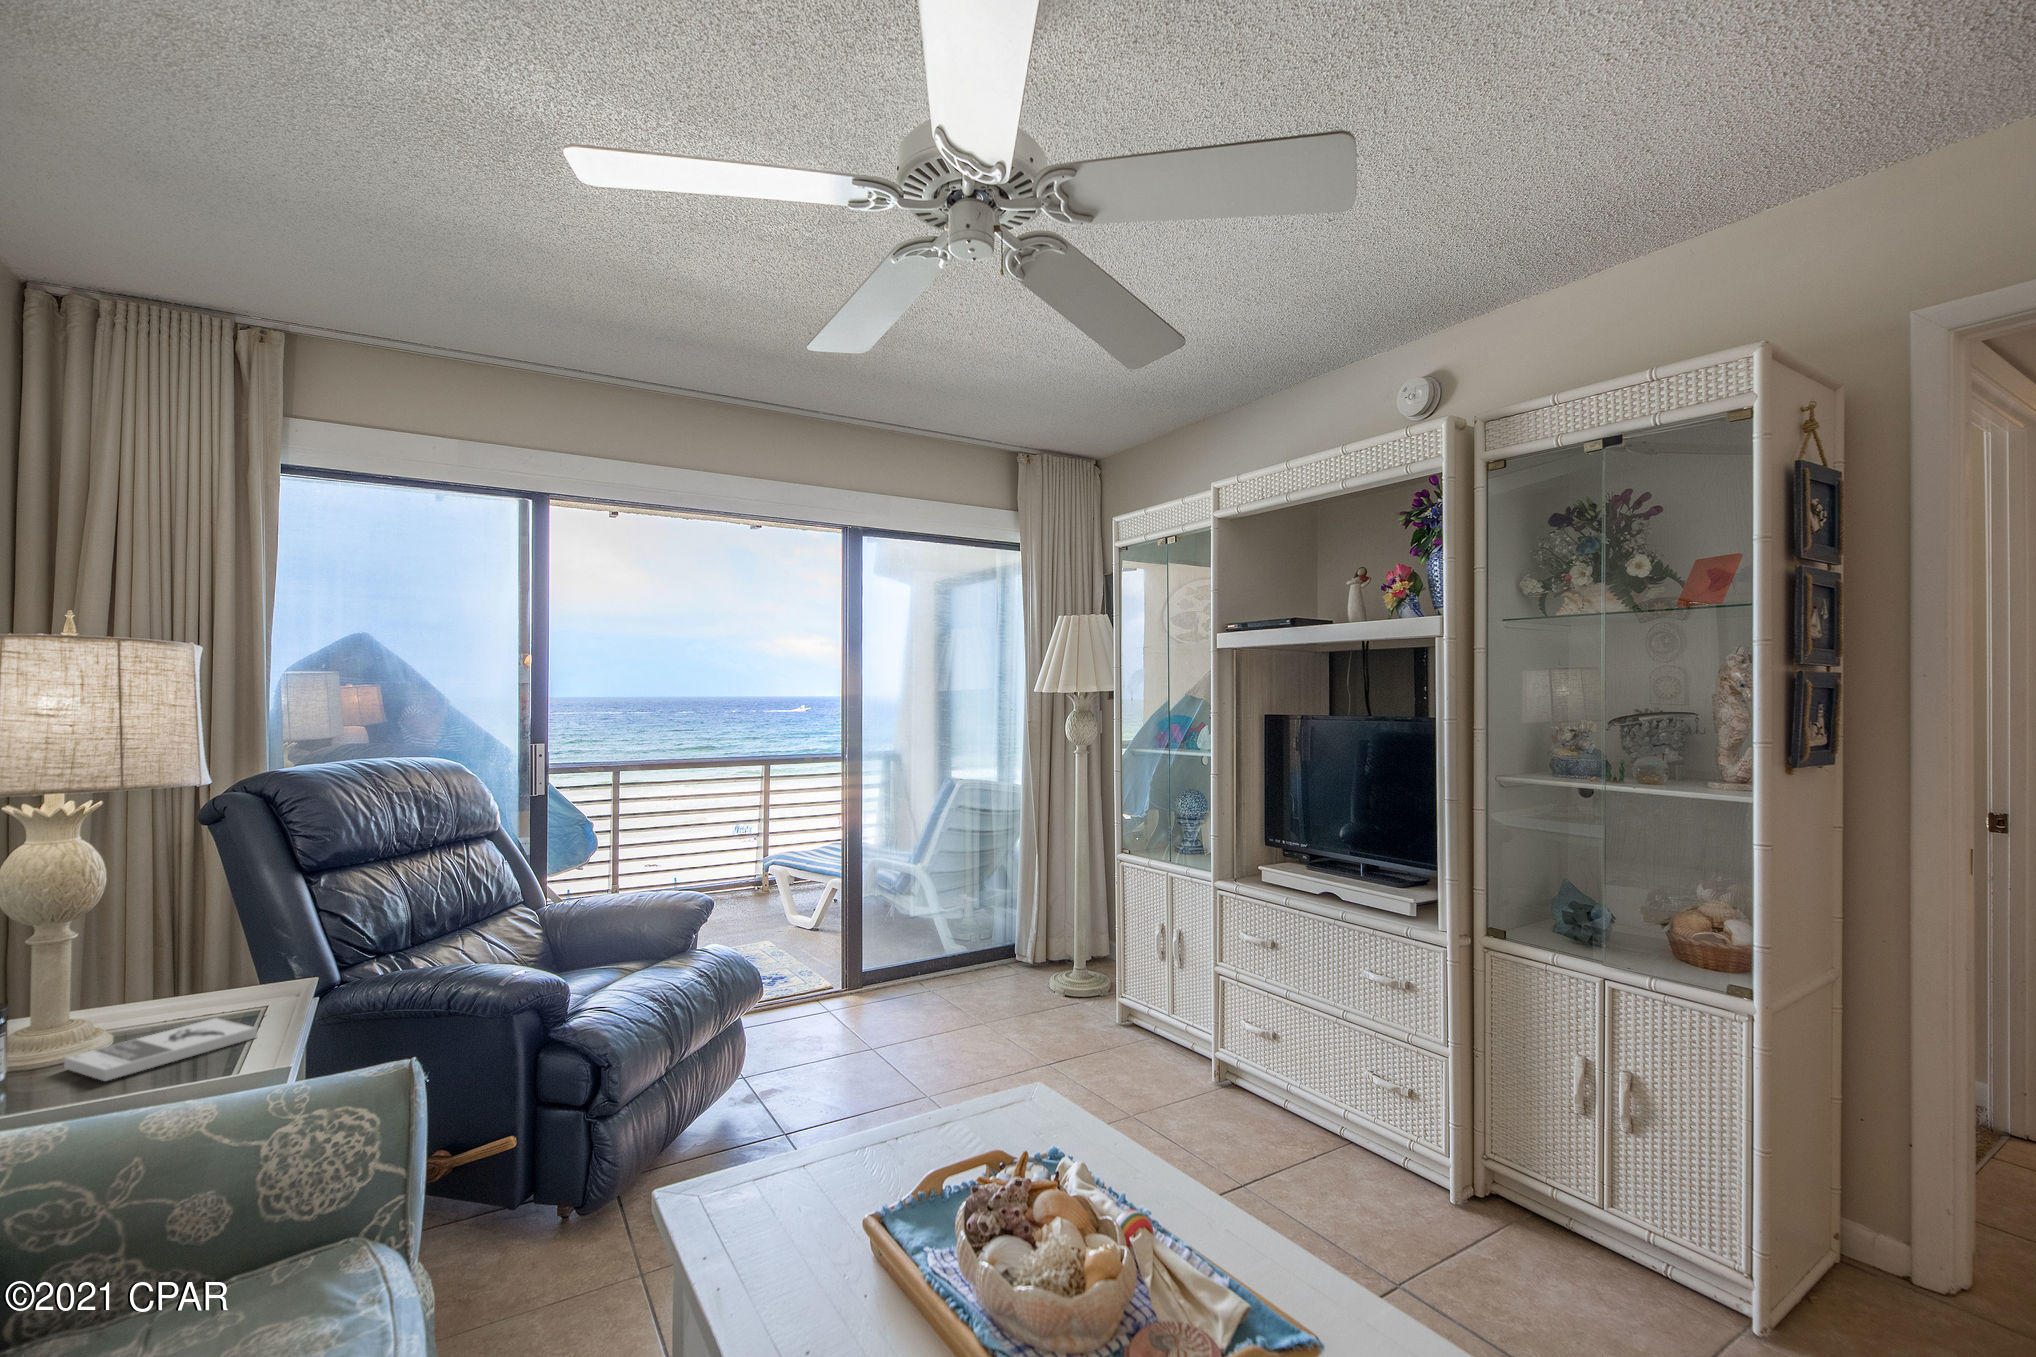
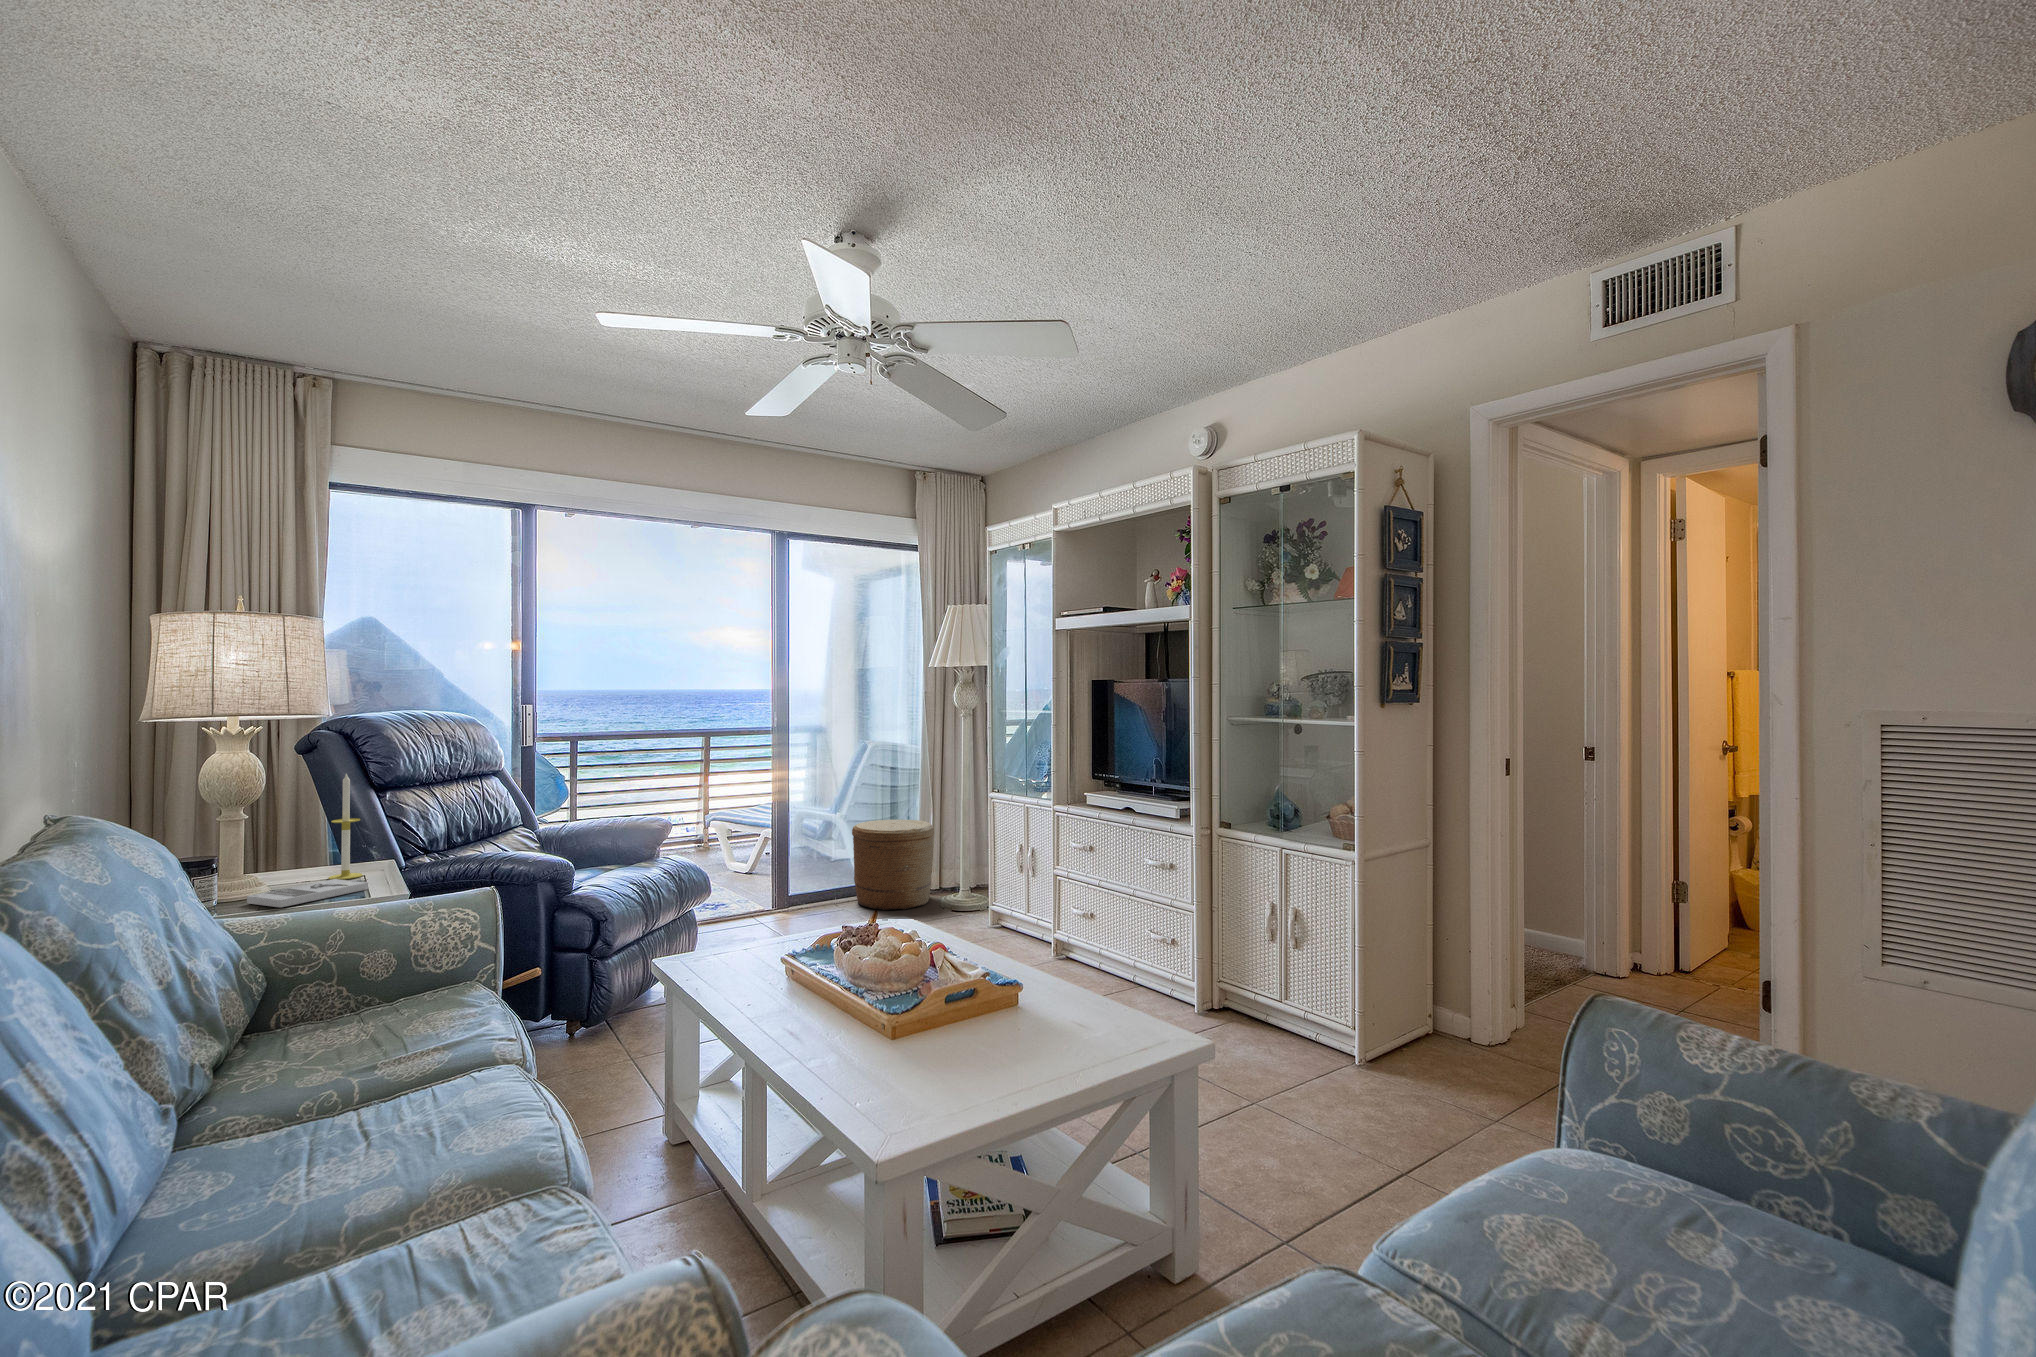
candle: none [215,857,267,1015] -> present [328,774,362,880]
woven basket: none [938,881,1040,1001] -> present [852,820,934,910]

